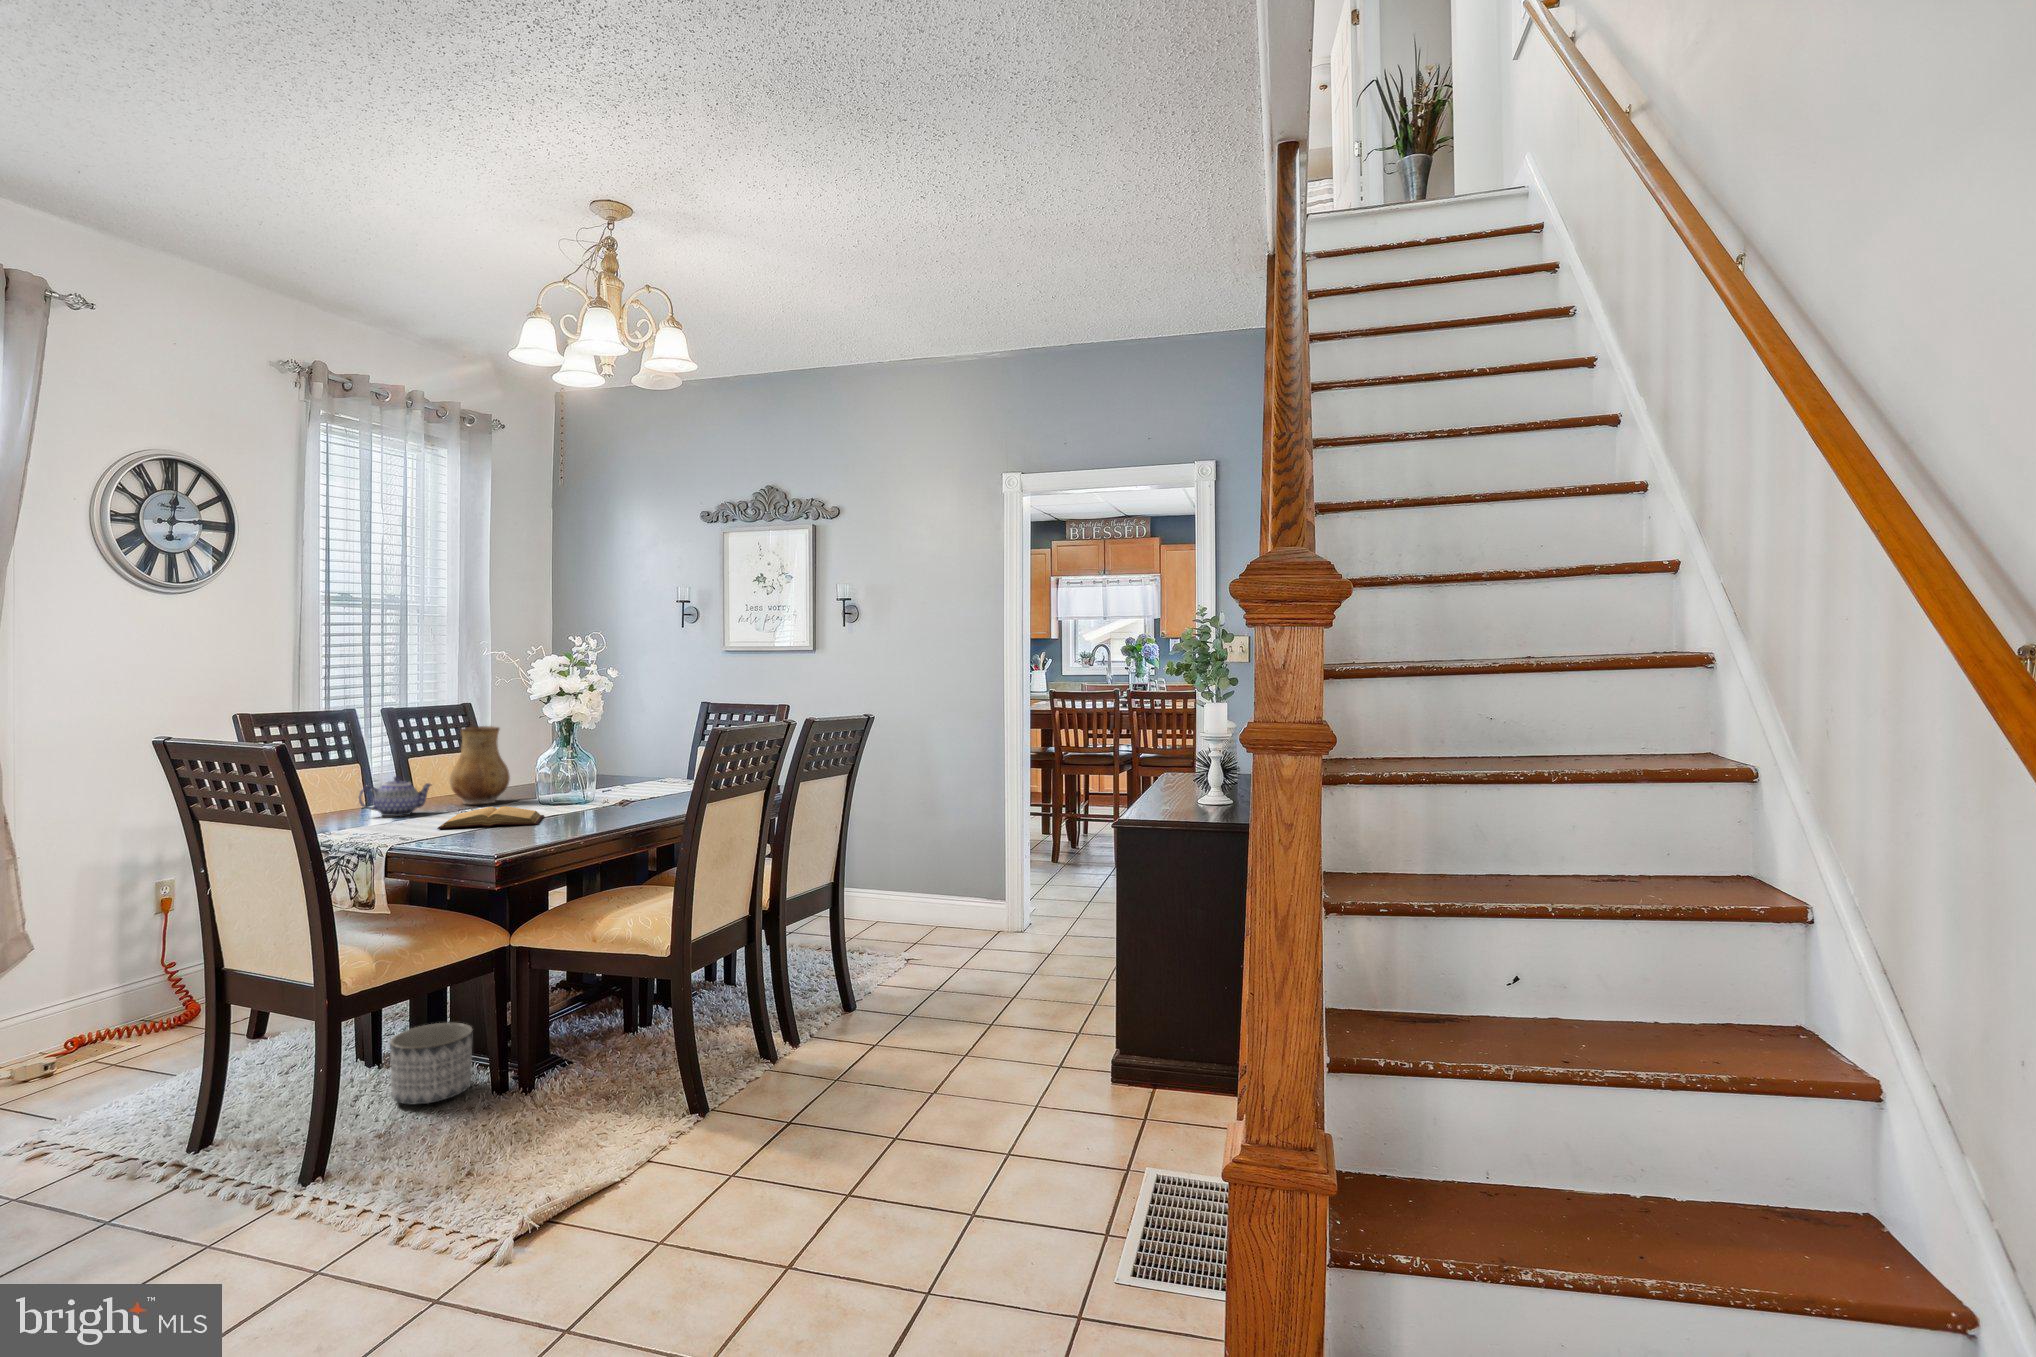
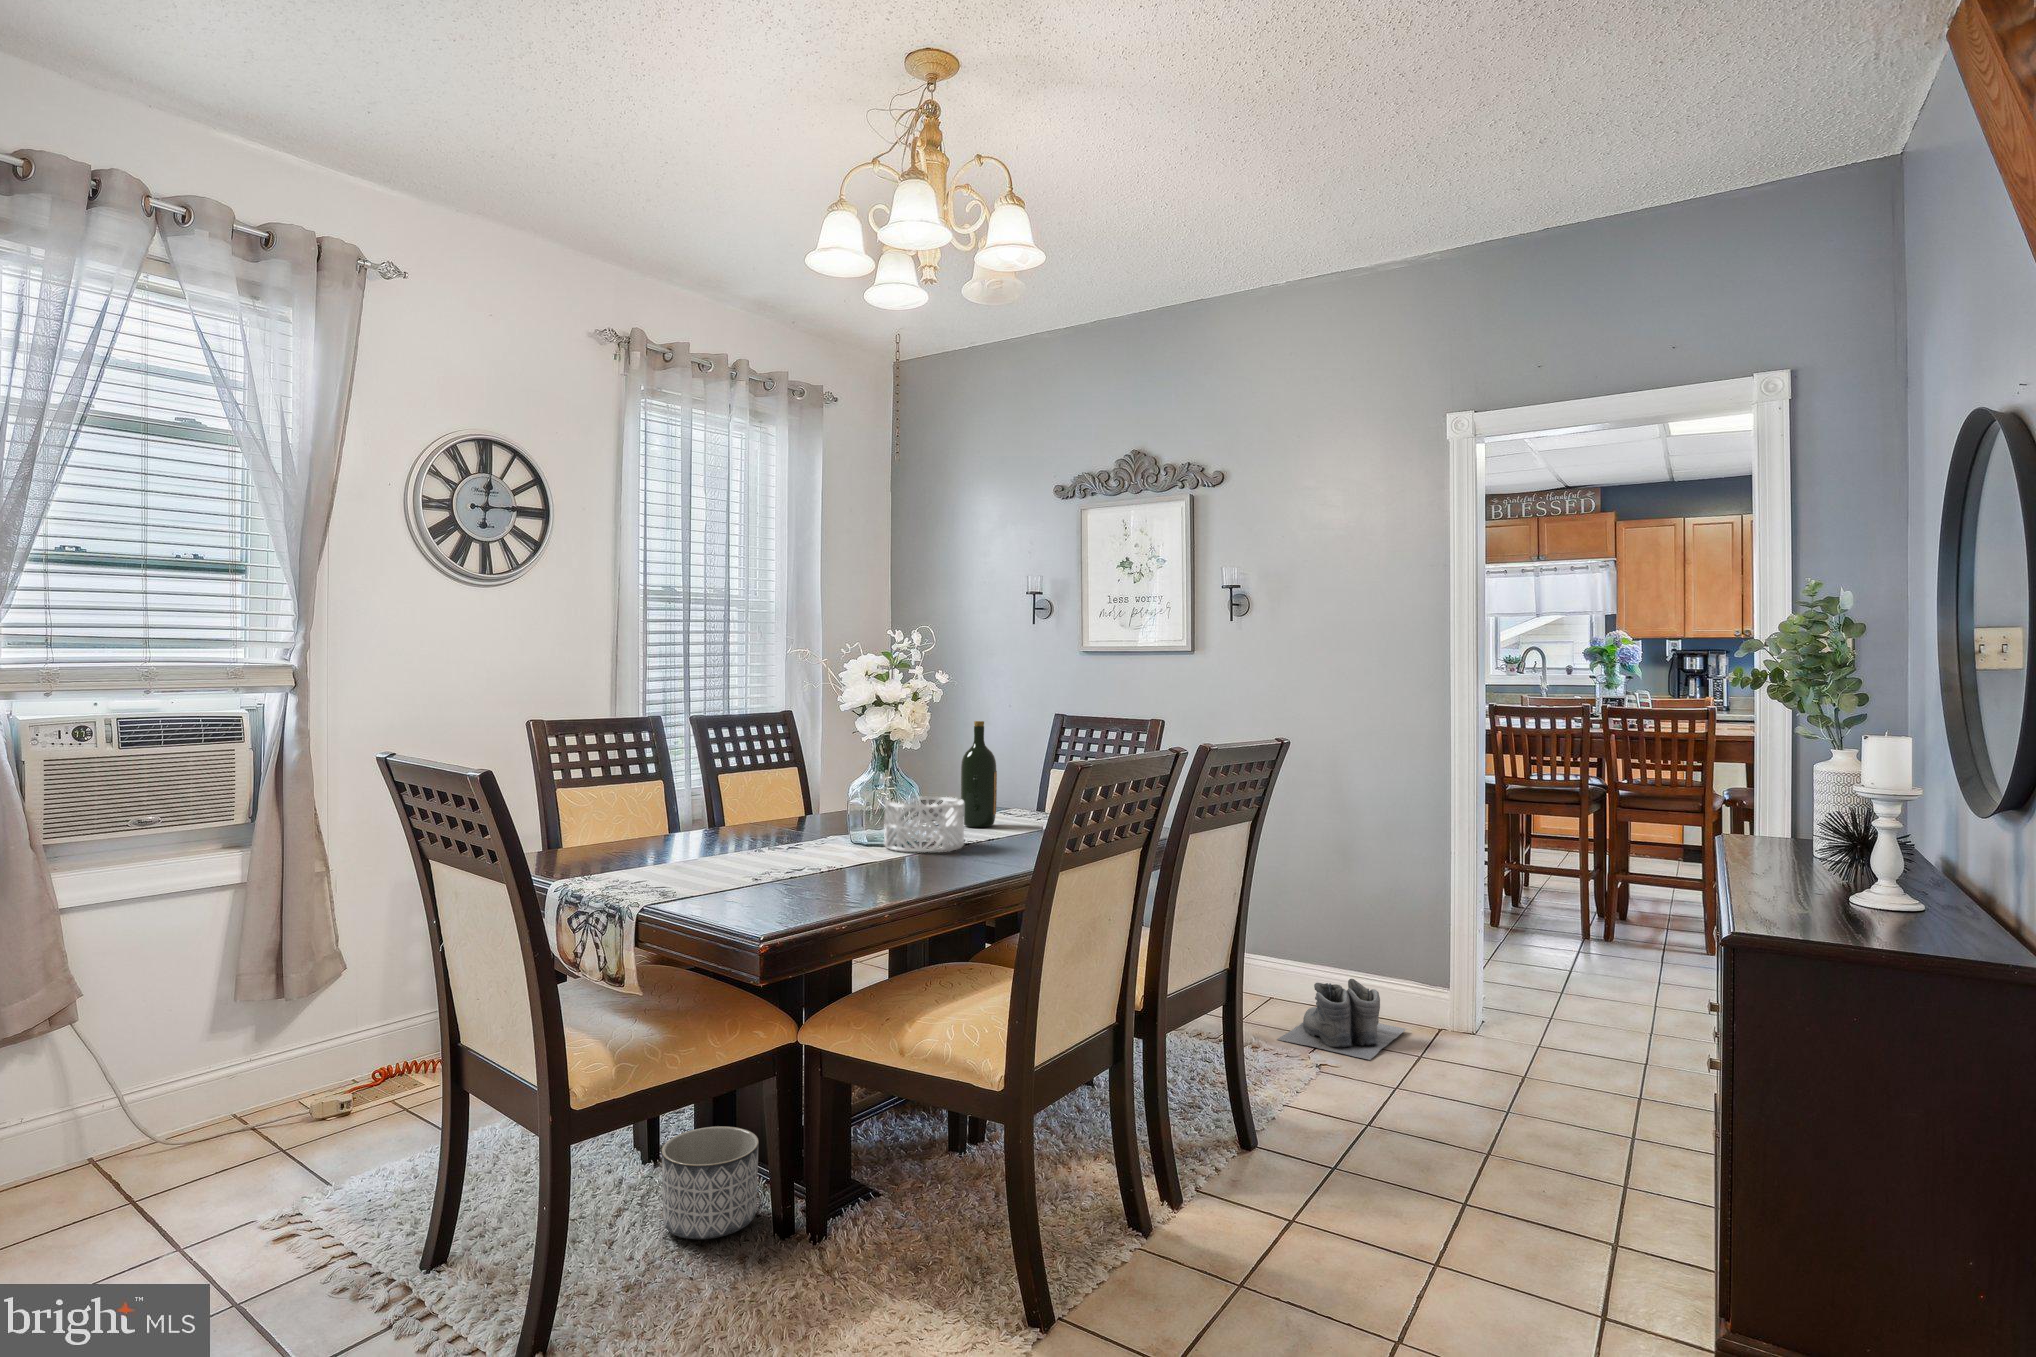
wine bottle: none [632,707,662,790] -> present [961,721,997,827]
ceramic pitcher: present [450,726,510,805] -> none [751,742,818,839]
decorative bowl: none [570,765,636,807] -> present [884,796,964,852]
teapot: present [359,776,431,816] -> none [647,802,730,851]
book: present [437,806,544,829] -> none [723,848,851,877]
boots: none [885,891,979,946] -> present [1277,979,1406,1060]

